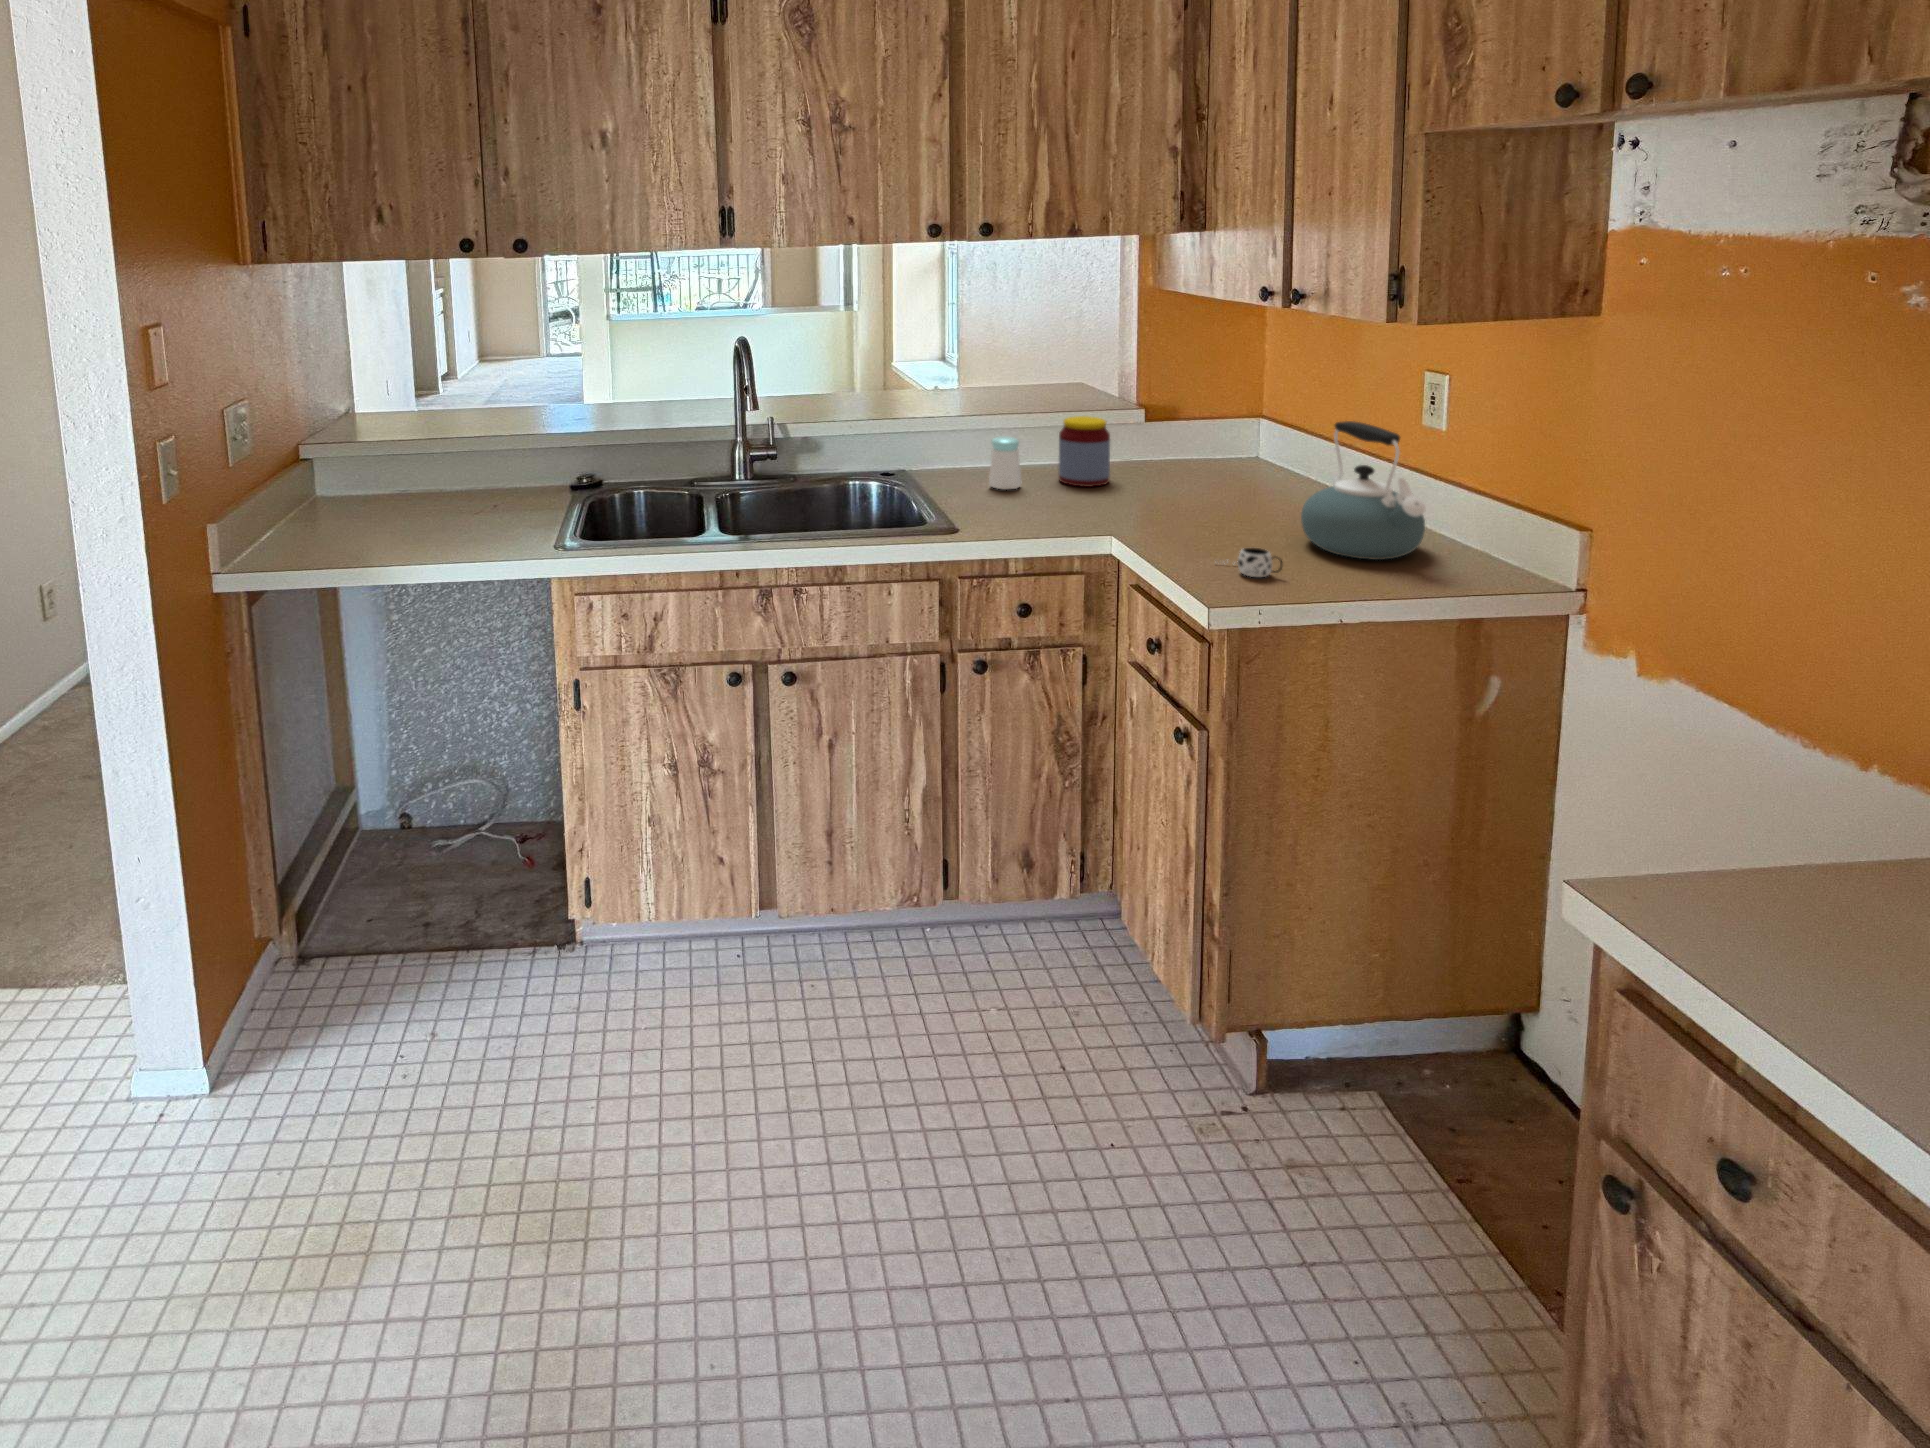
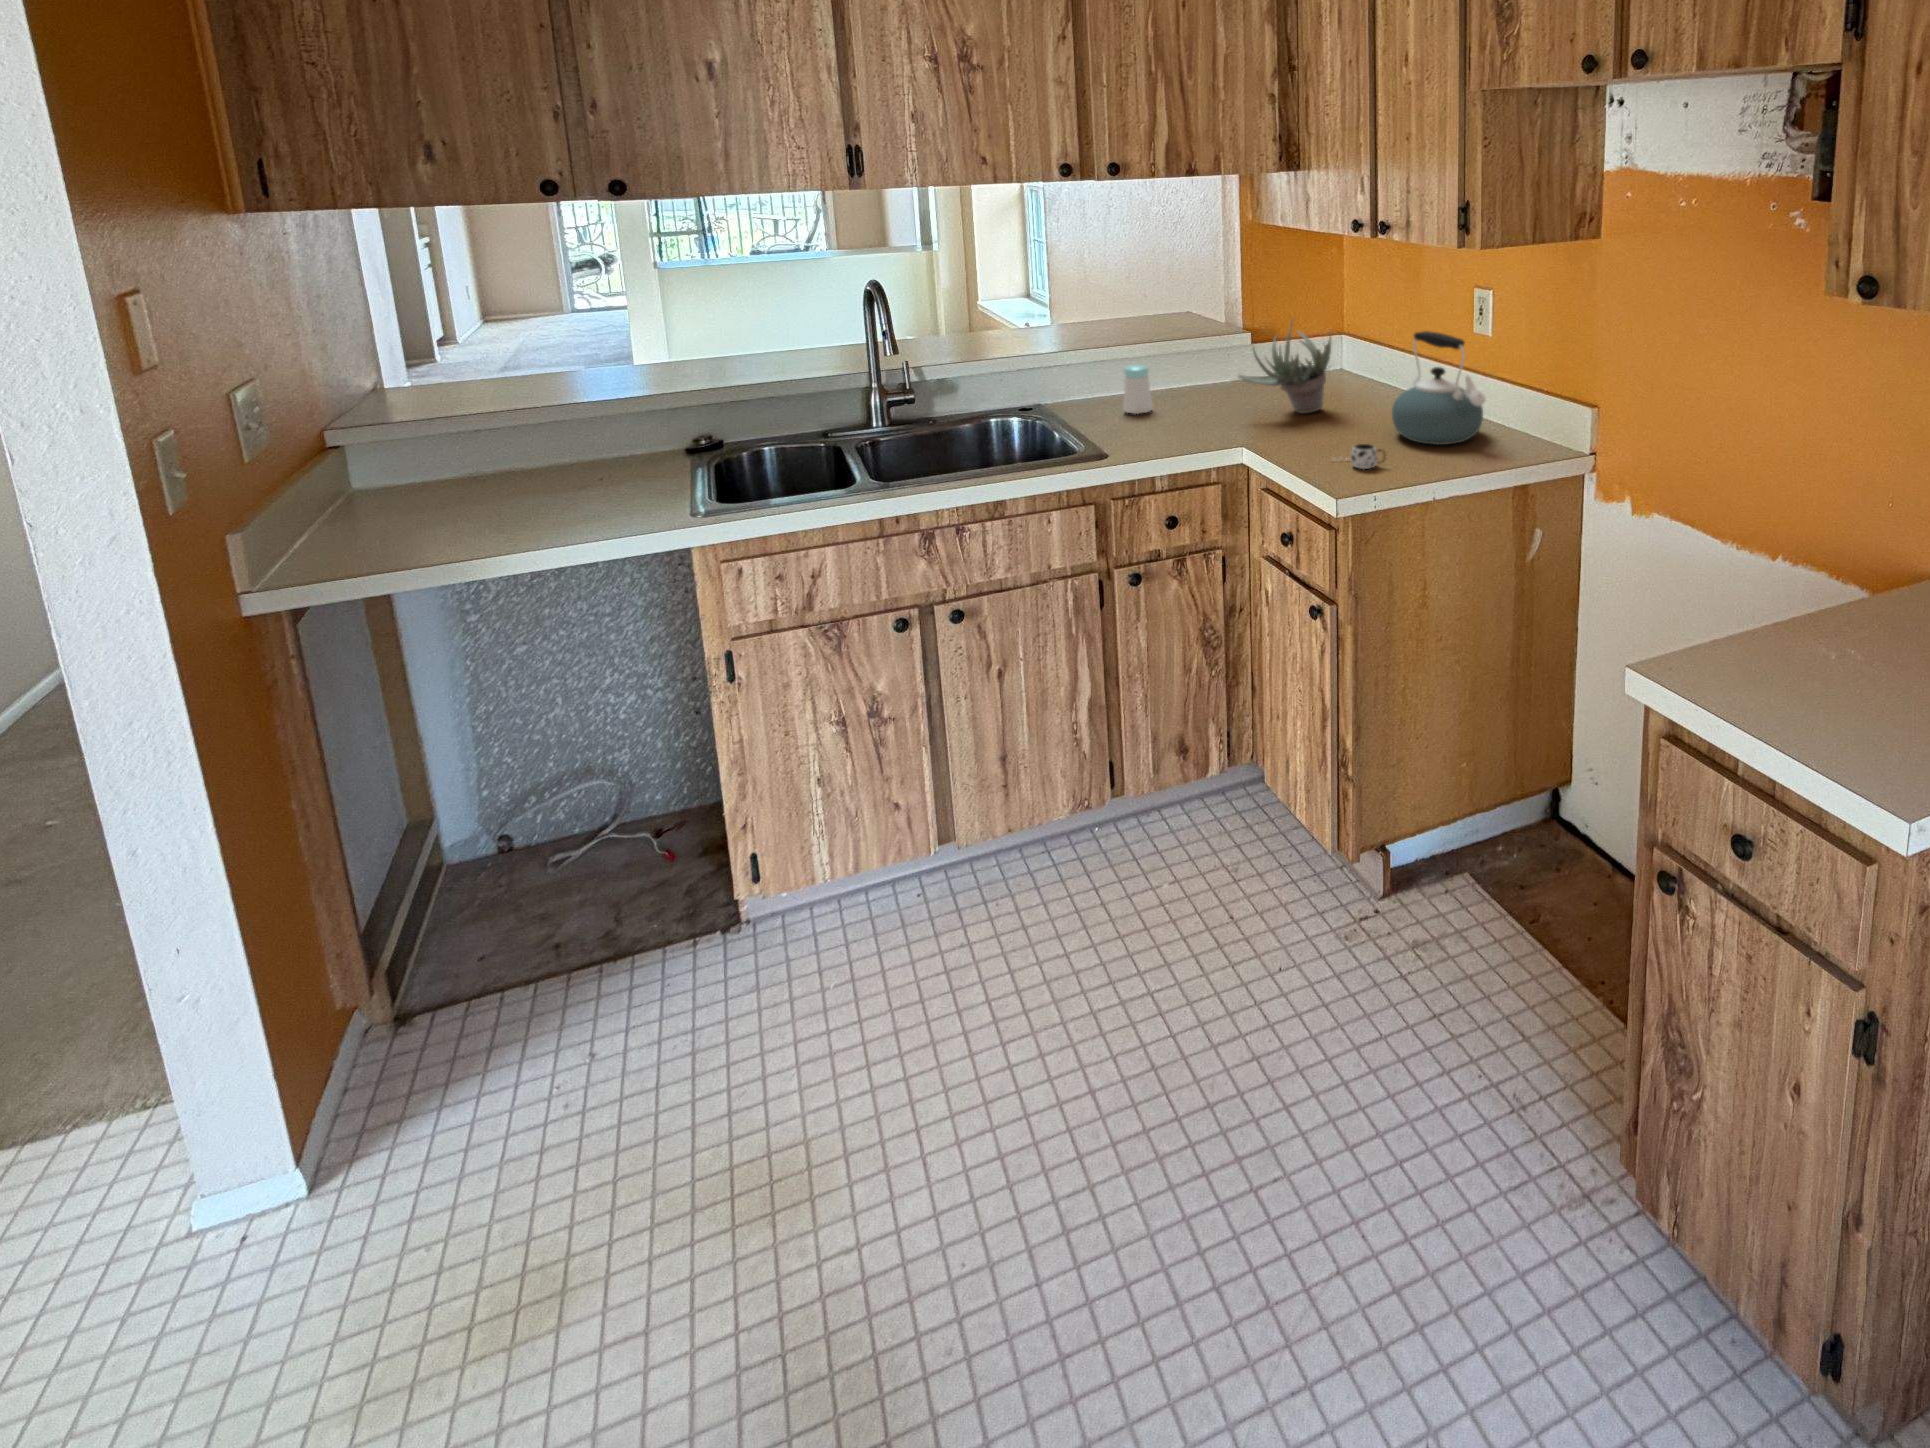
succulent plant: none [1116,396,1234,506] -> present [1238,322,1331,413]
jar: present [1058,416,1110,487] -> none [1182,341,1228,405]

